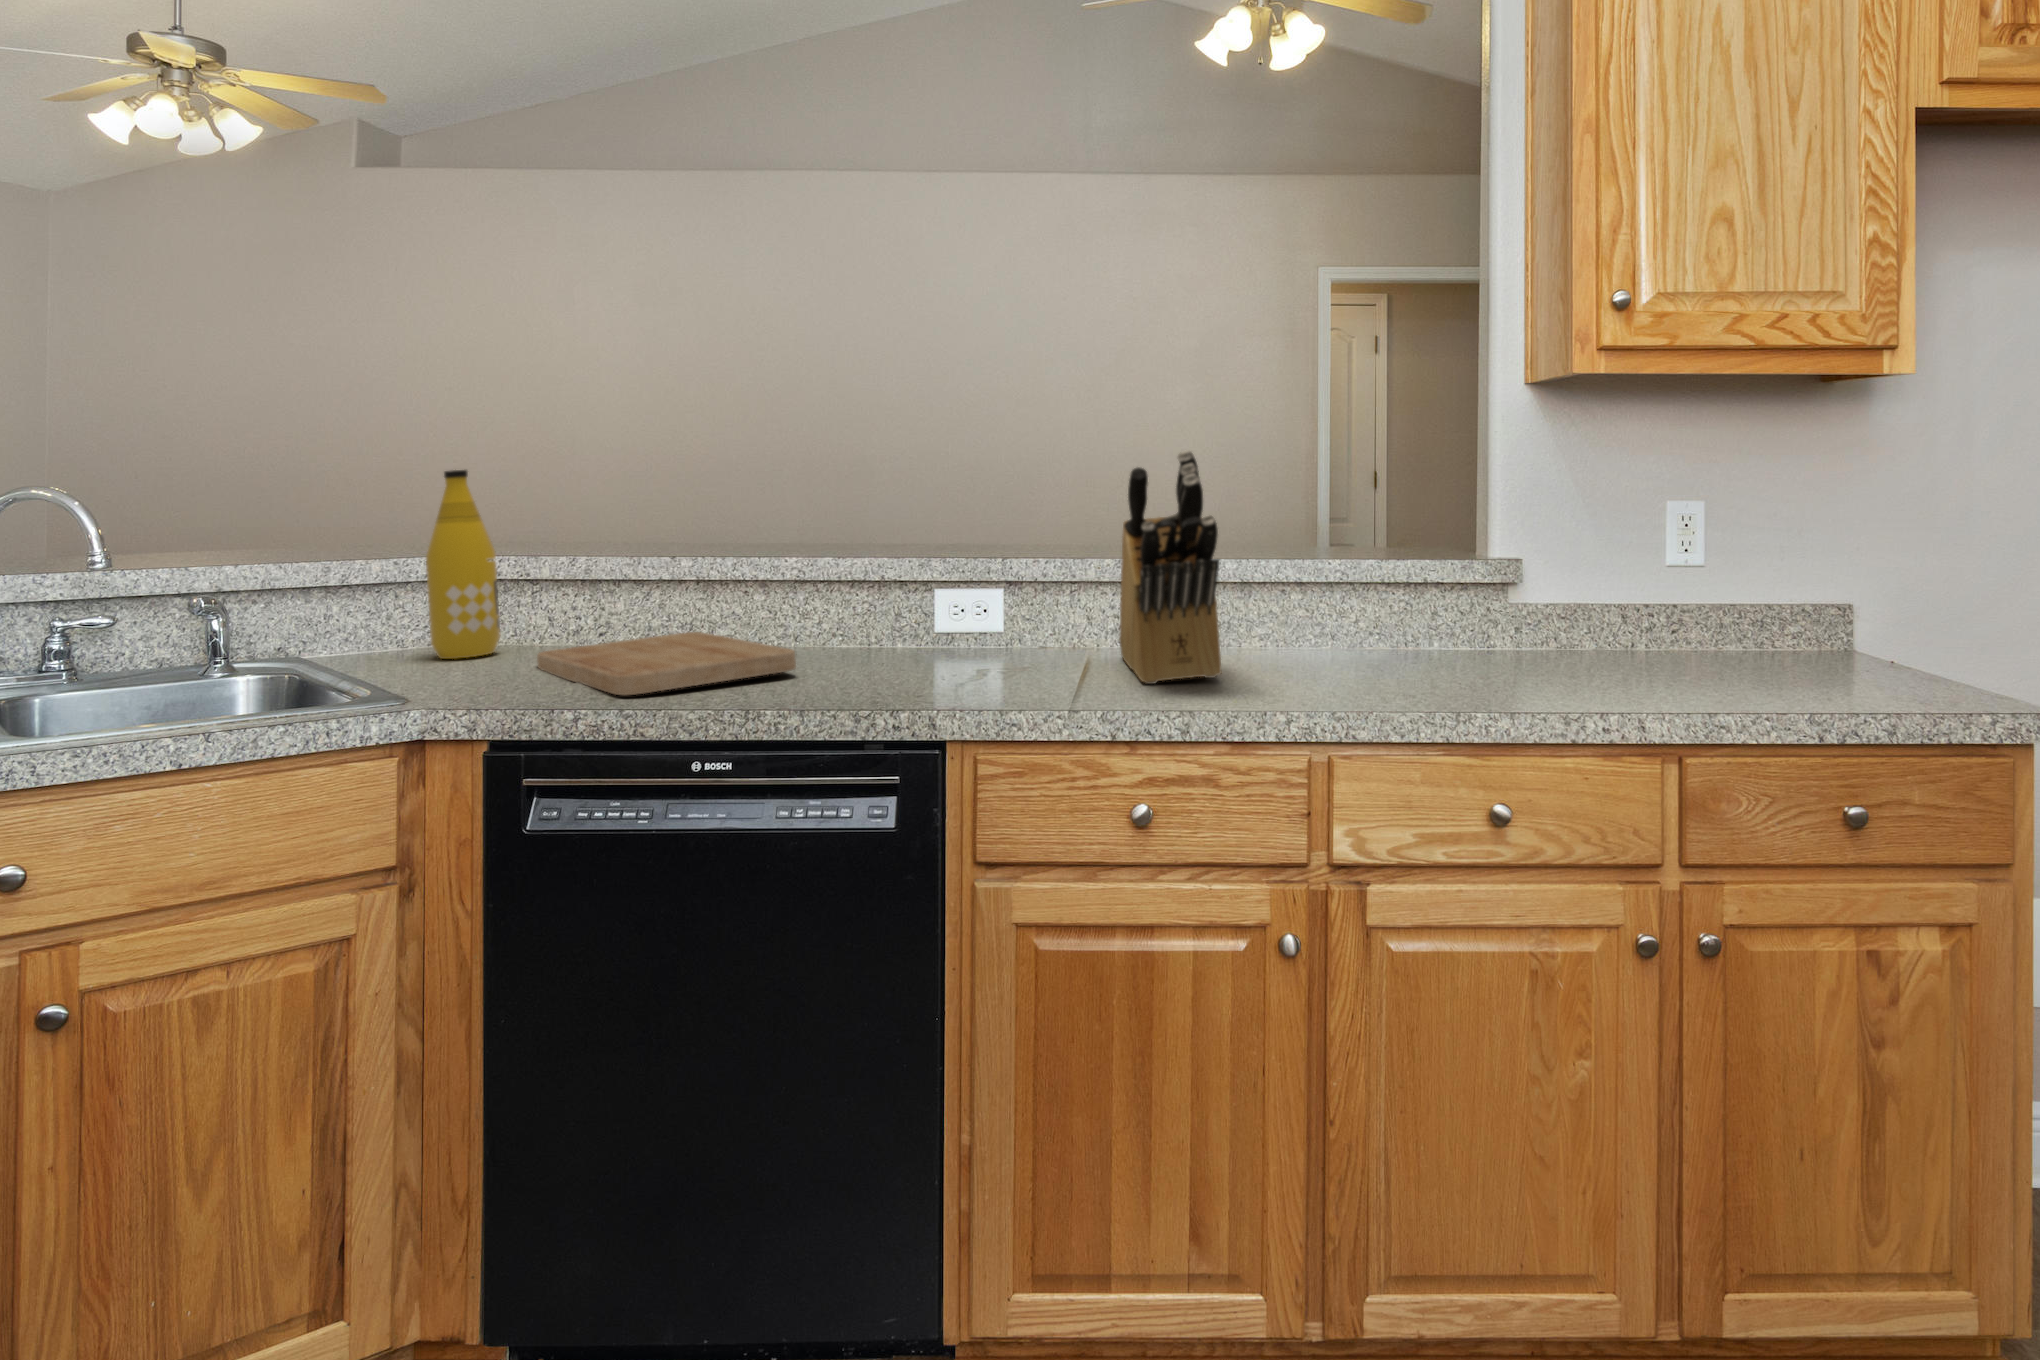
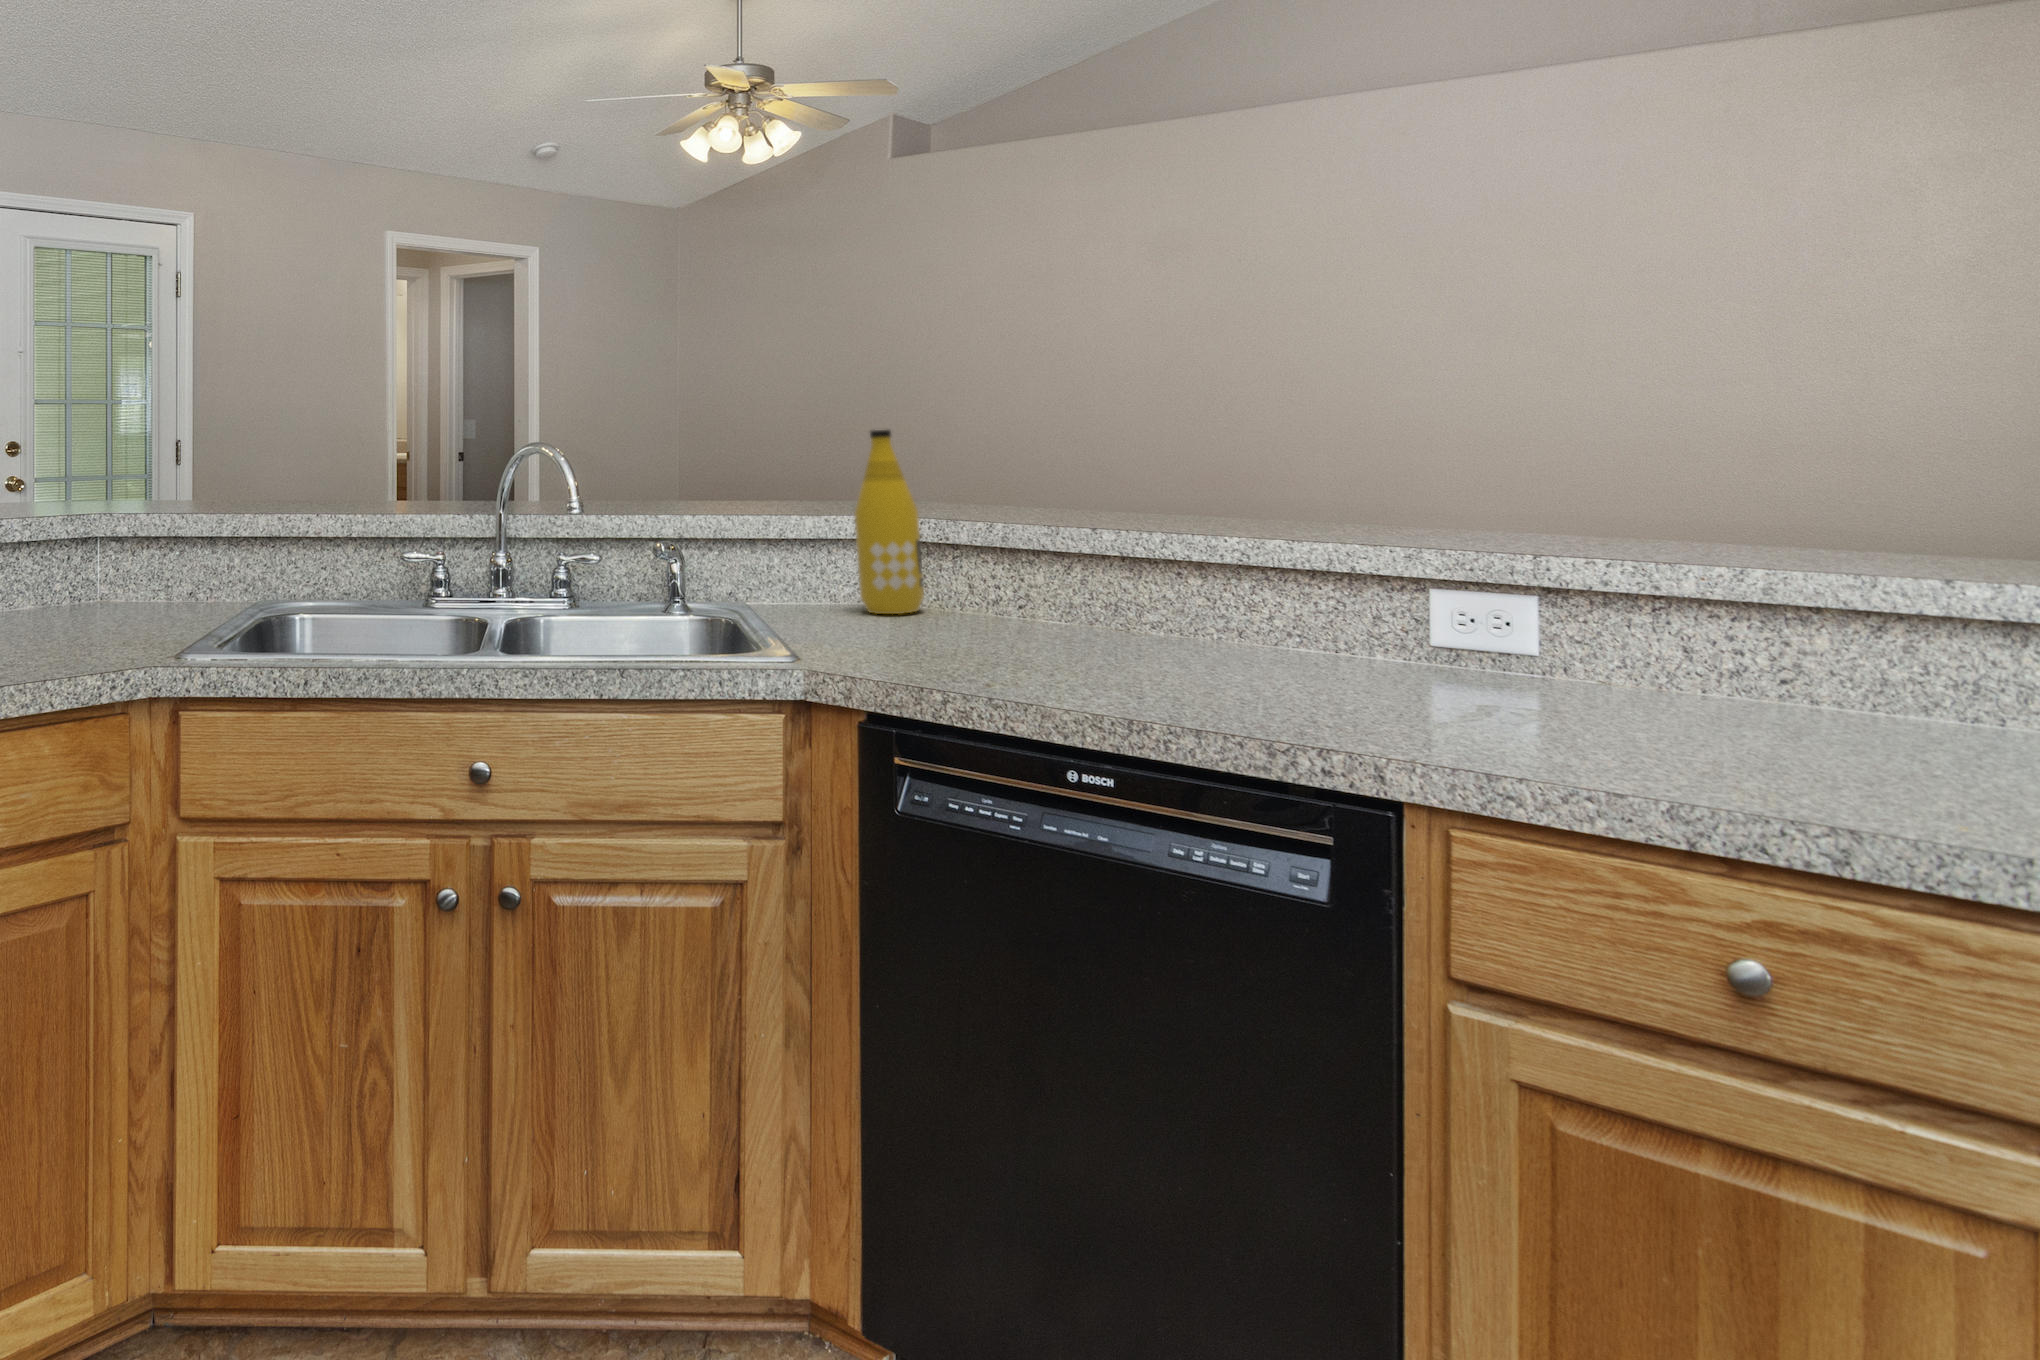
knife block: present [1119,450,1221,684] -> none [1714,420,1915,774]
cutting board: present [537,632,796,695] -> none [947,611,1215,682]

